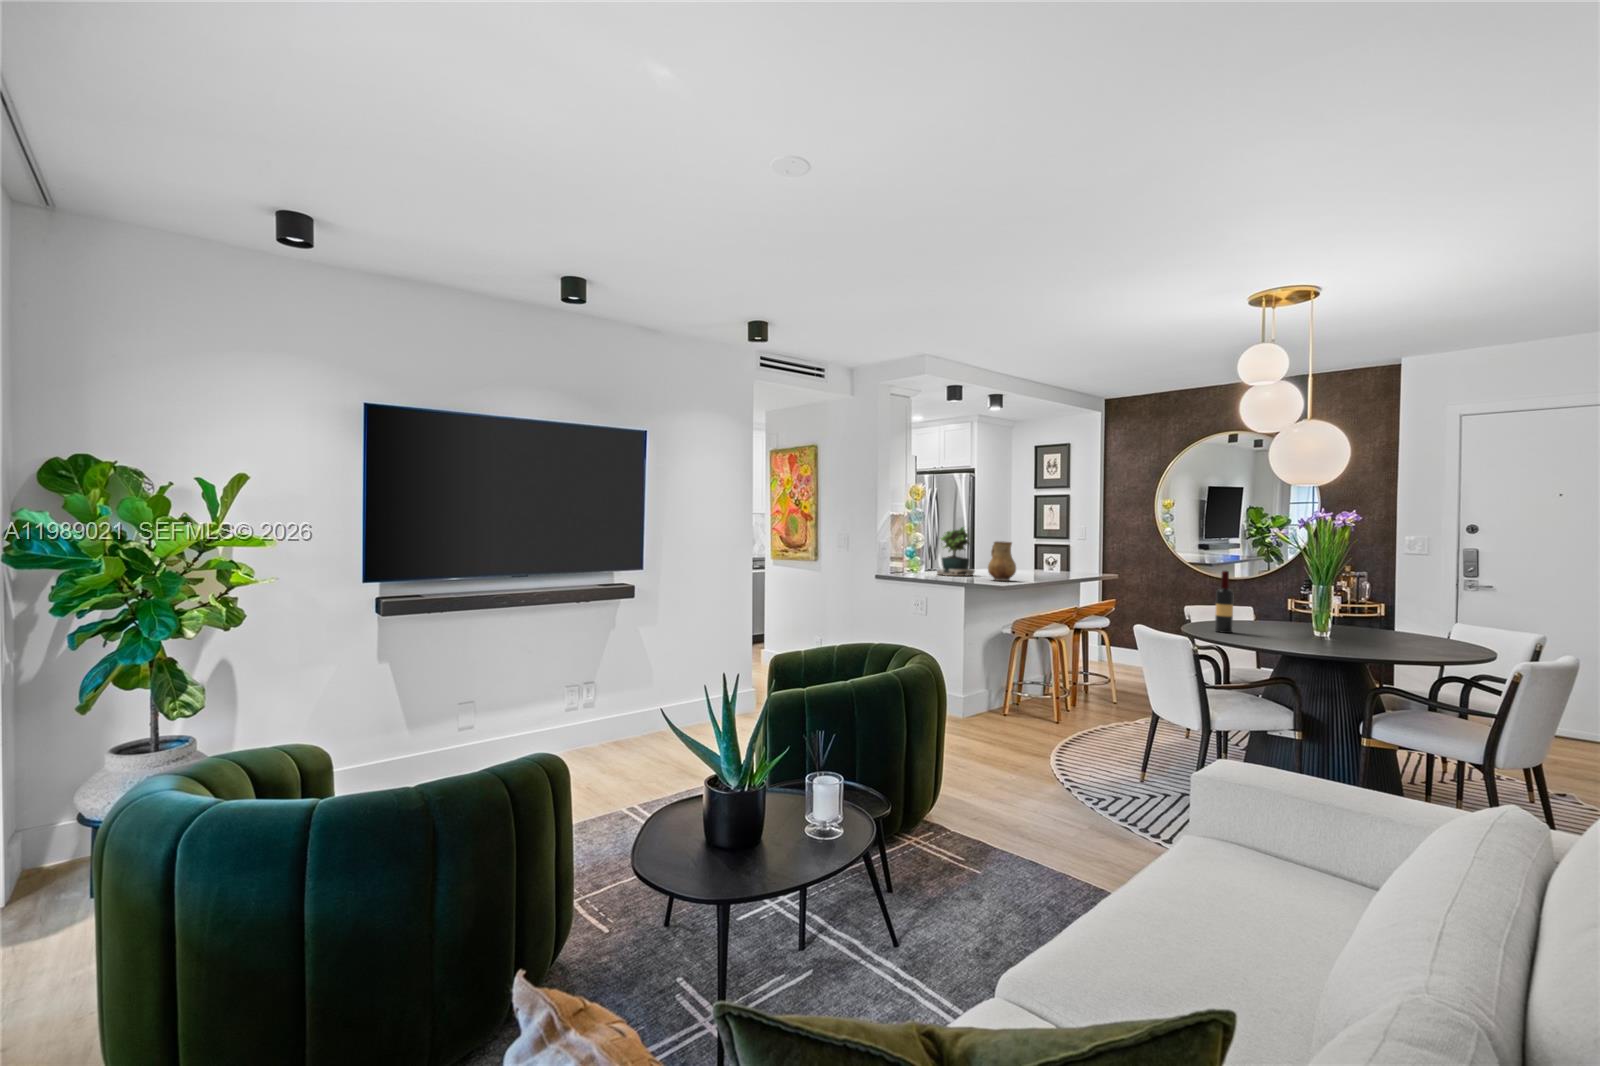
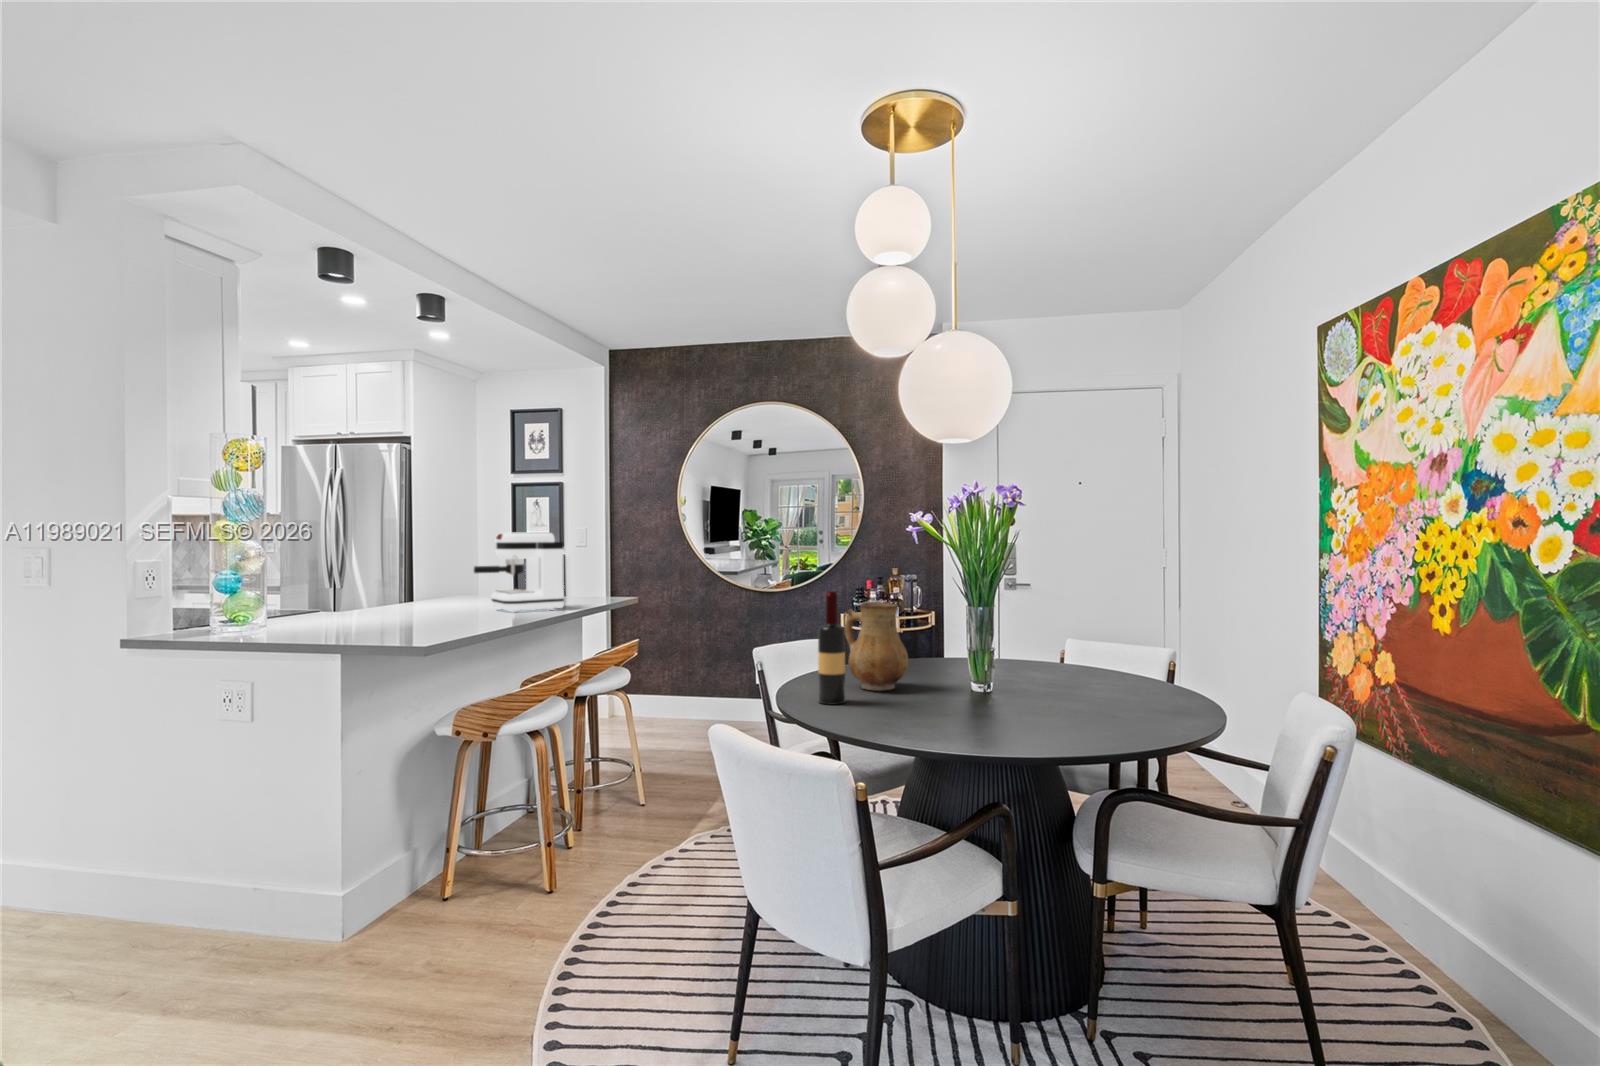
potted plant: present [937,527,975,576] -> none [286,526,382,633]
coffee maker: none [1019,530,1071,576] -> present [474,532,564,612]
ceramic pitcher: present [988,541,1016,581] -> present [845,602,908,691]

